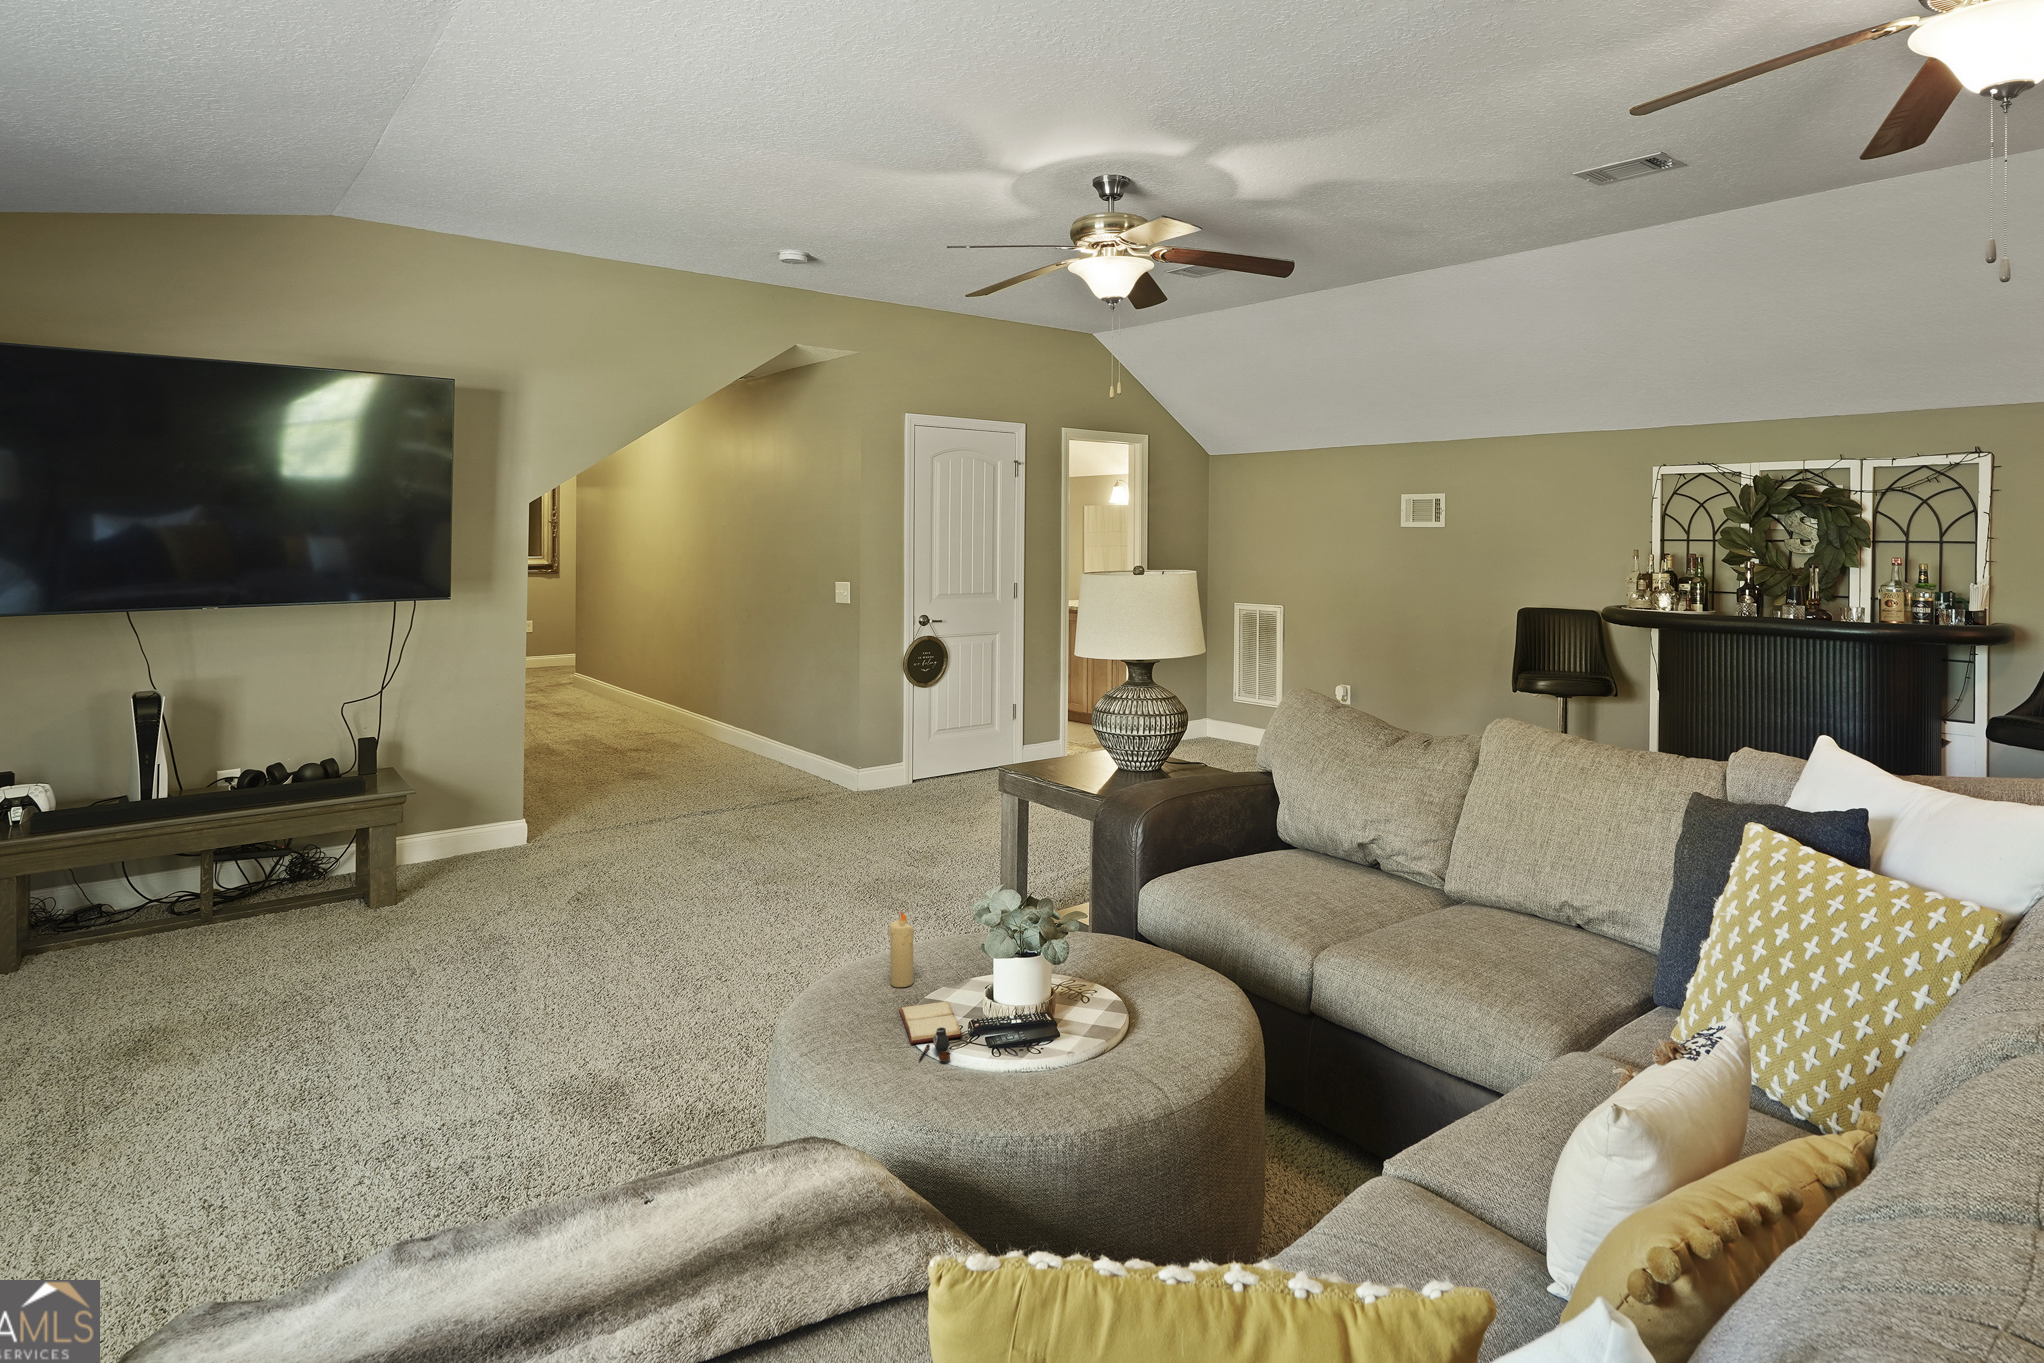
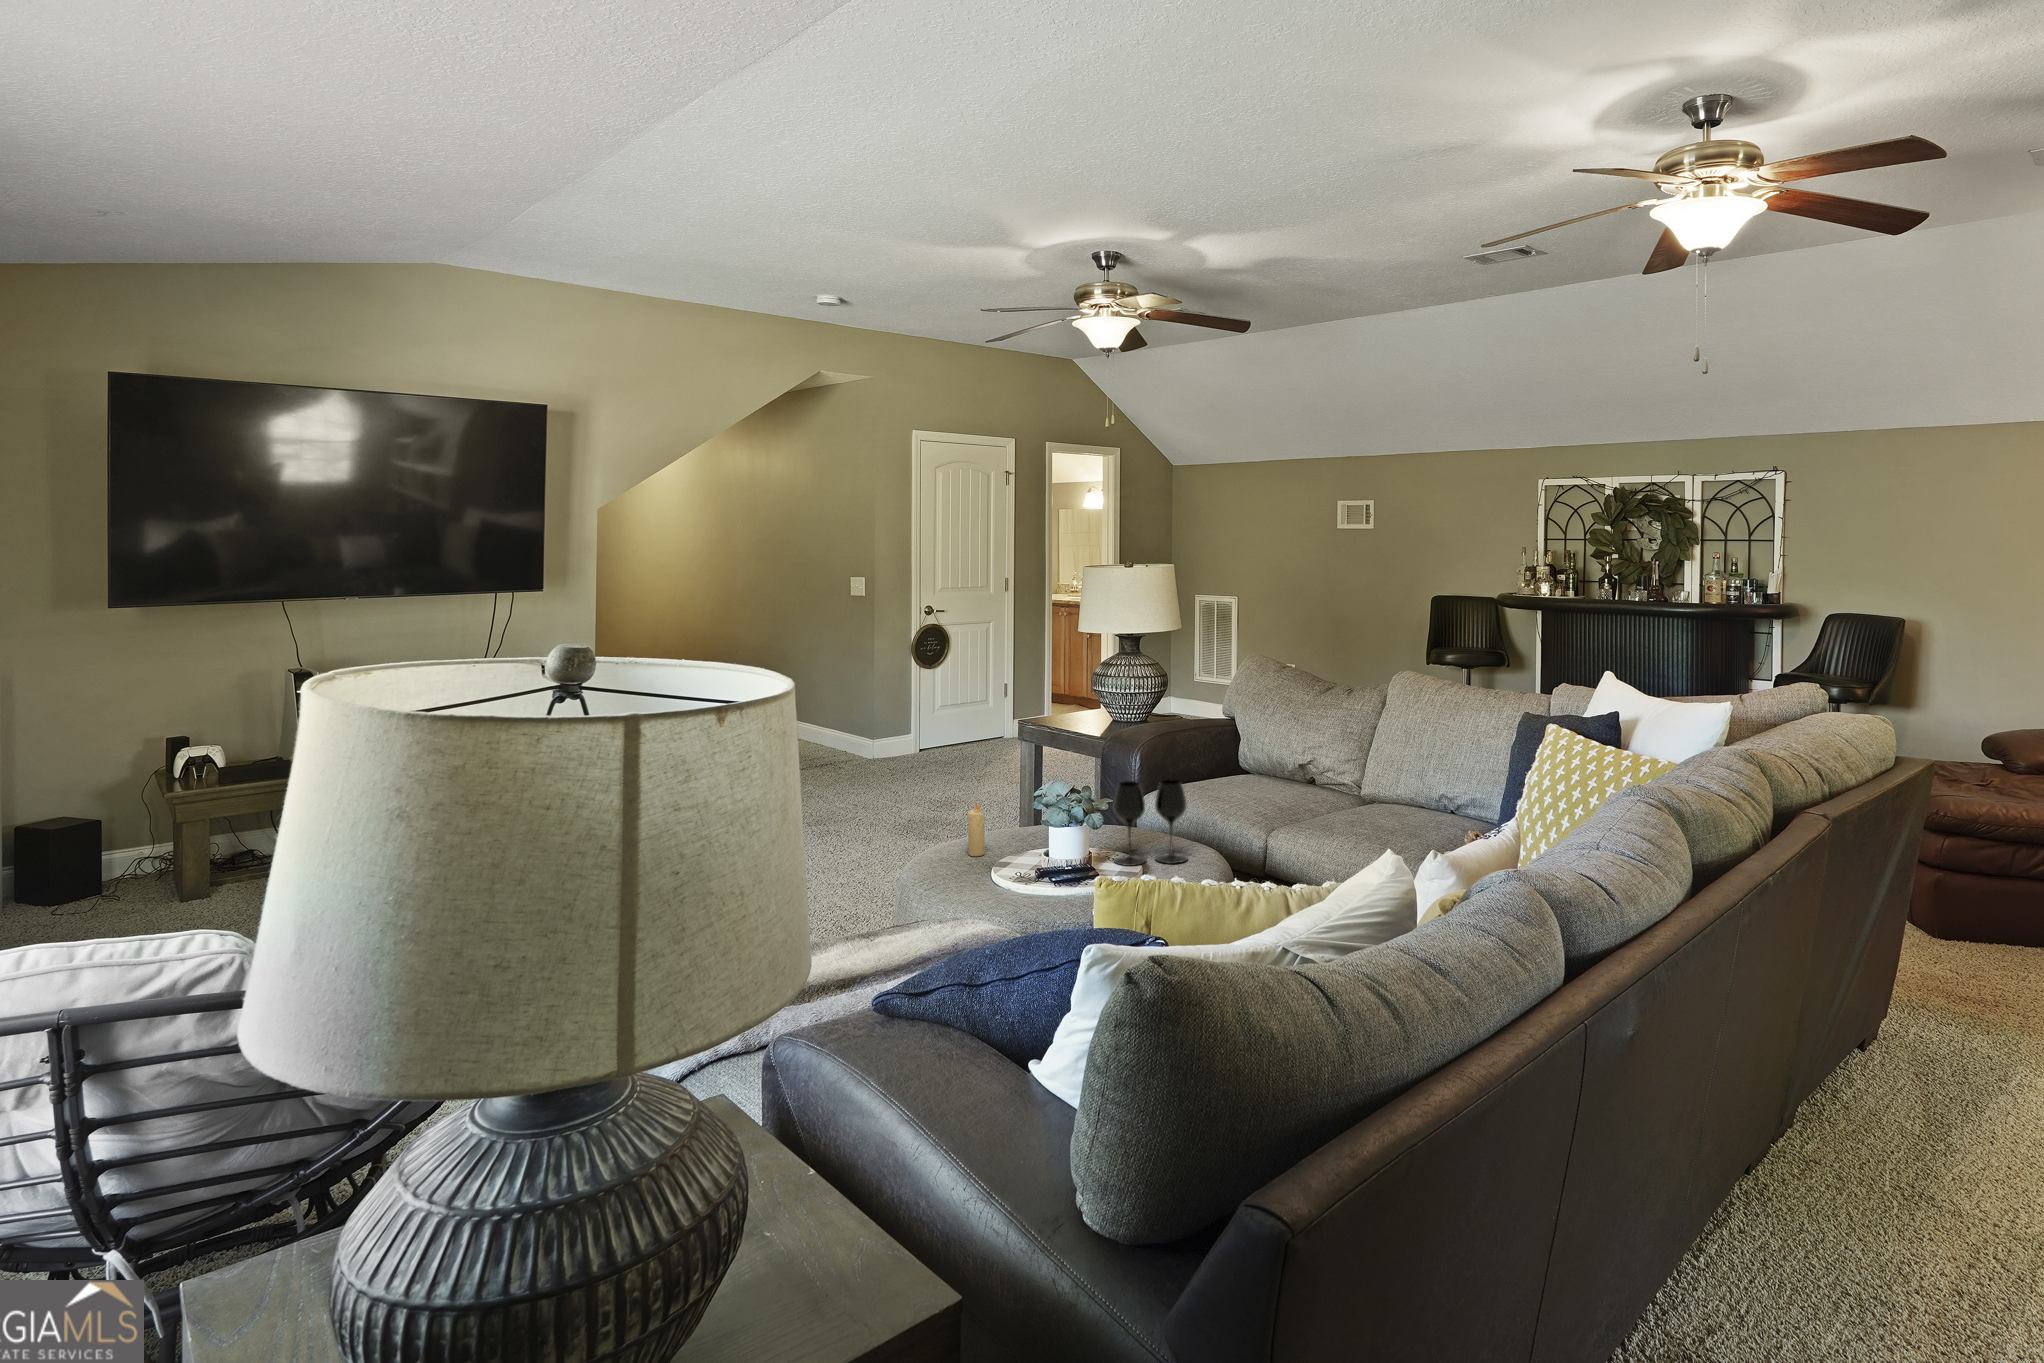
wine glass: none [1092,885,1200,1012] -> present [1114,779,1188,866]
book: present [899,1001,963,1061] -> none [979,862,1028,893]

